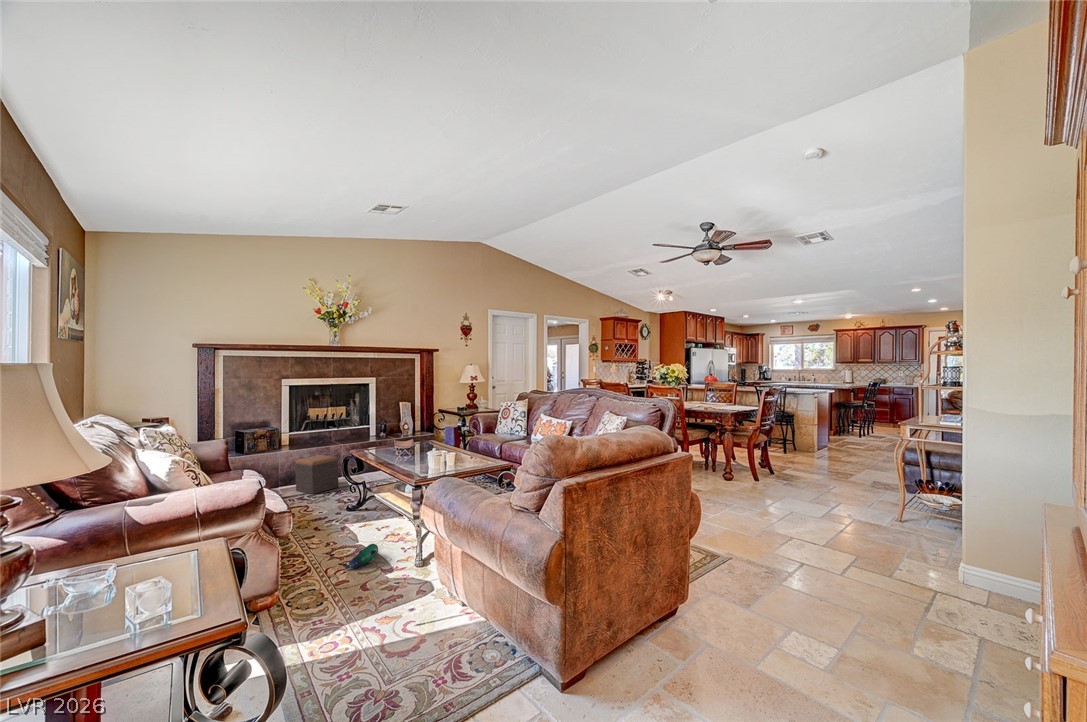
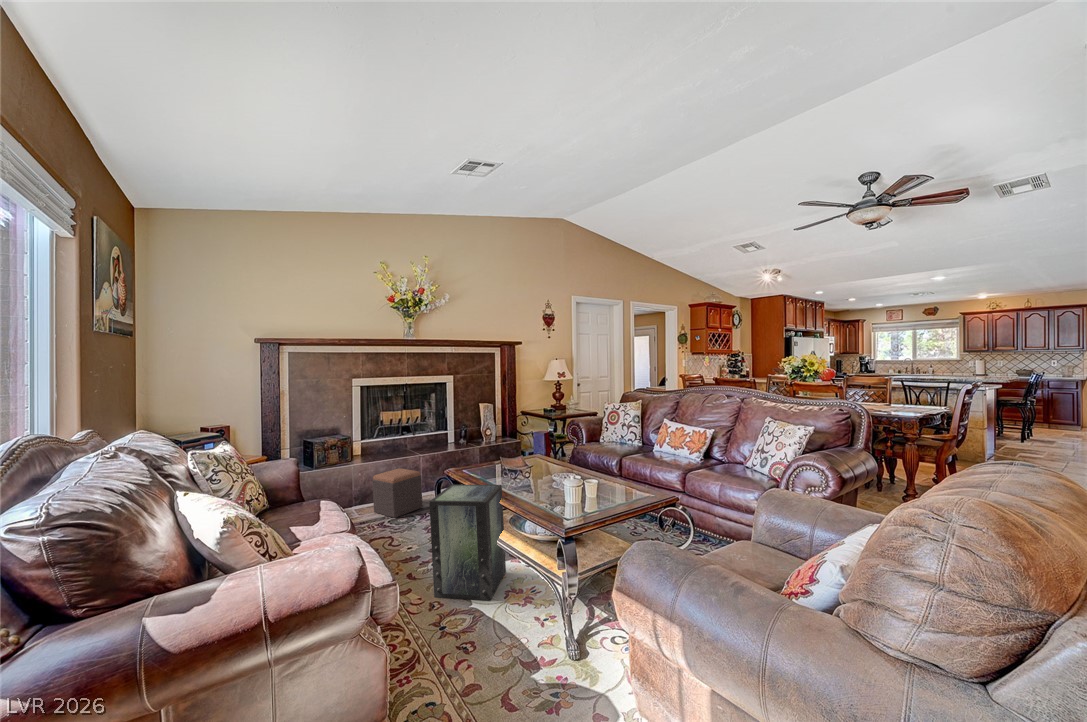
storage box: none [332,459,393,540] -> present [429,485,506,600]
plush toy: present [345,544,378,569] -> none [462,614,504,661]

